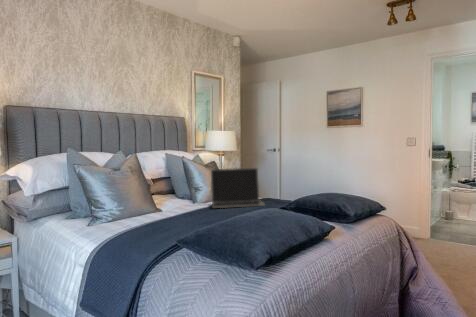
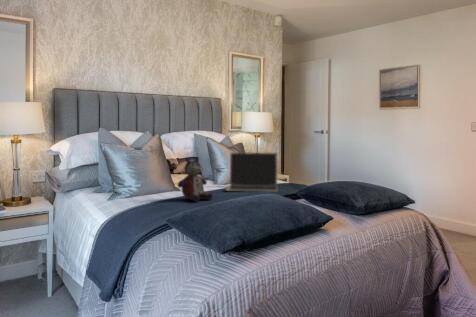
stuffed bear: none [170,173,207,220] -> present [178,157,213,202]

